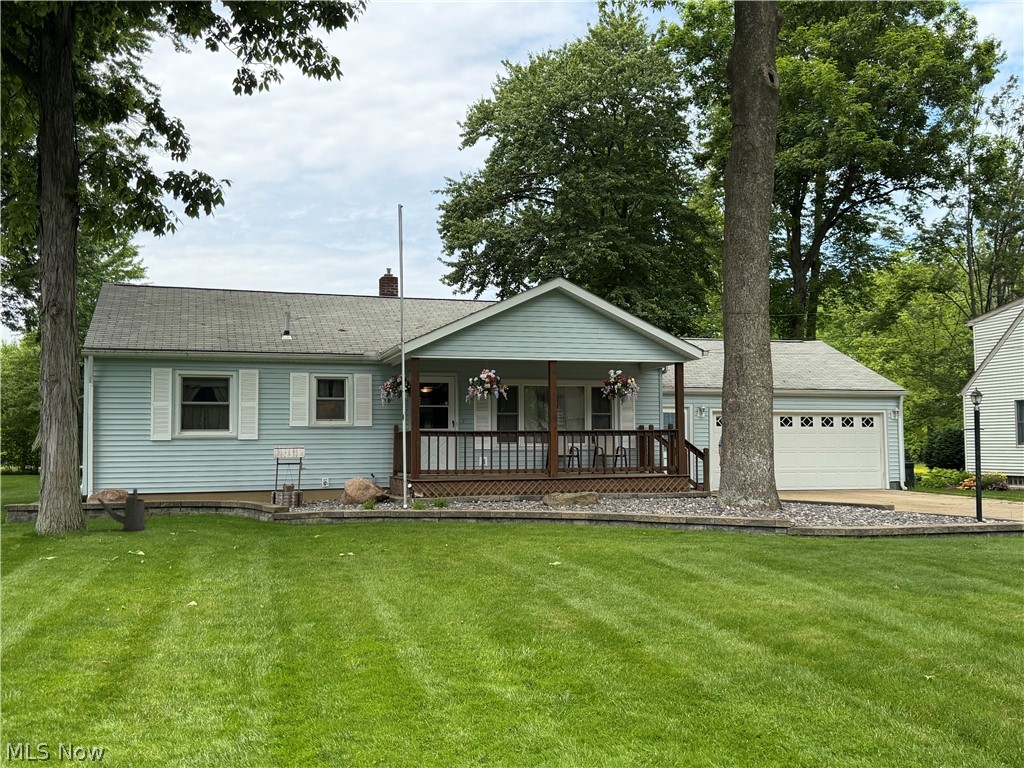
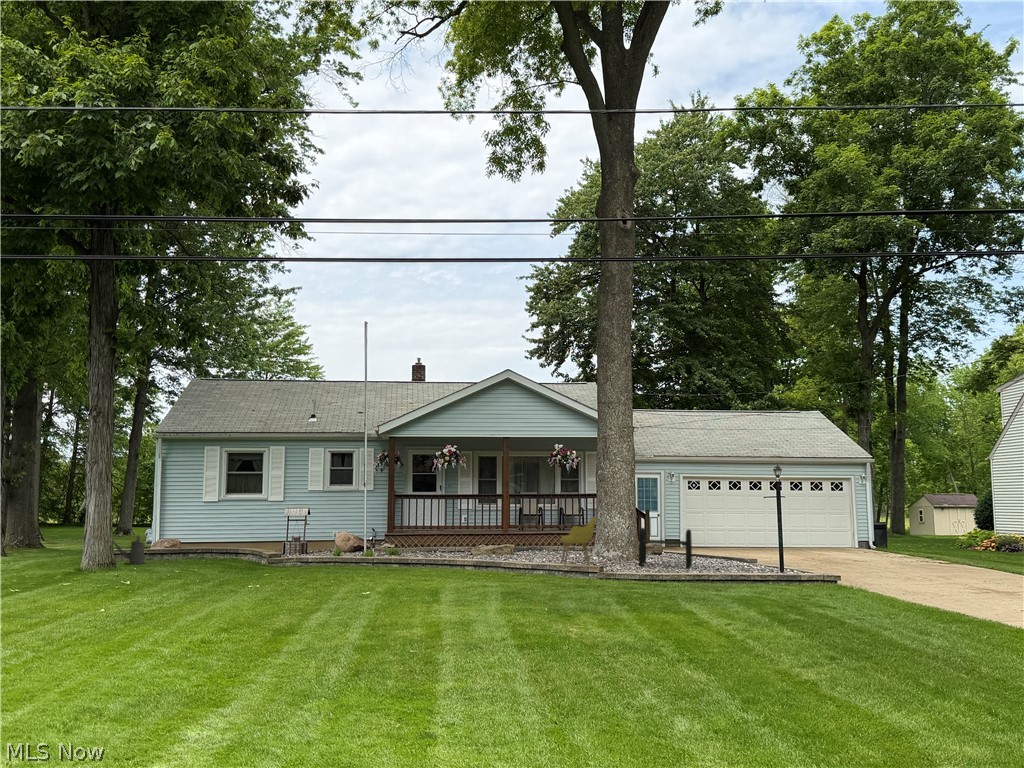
chair: none [690,457,738,518] -> present [561,517,596,565]
bench: none [780,469,852,518] -> present [639,528,692,569]

